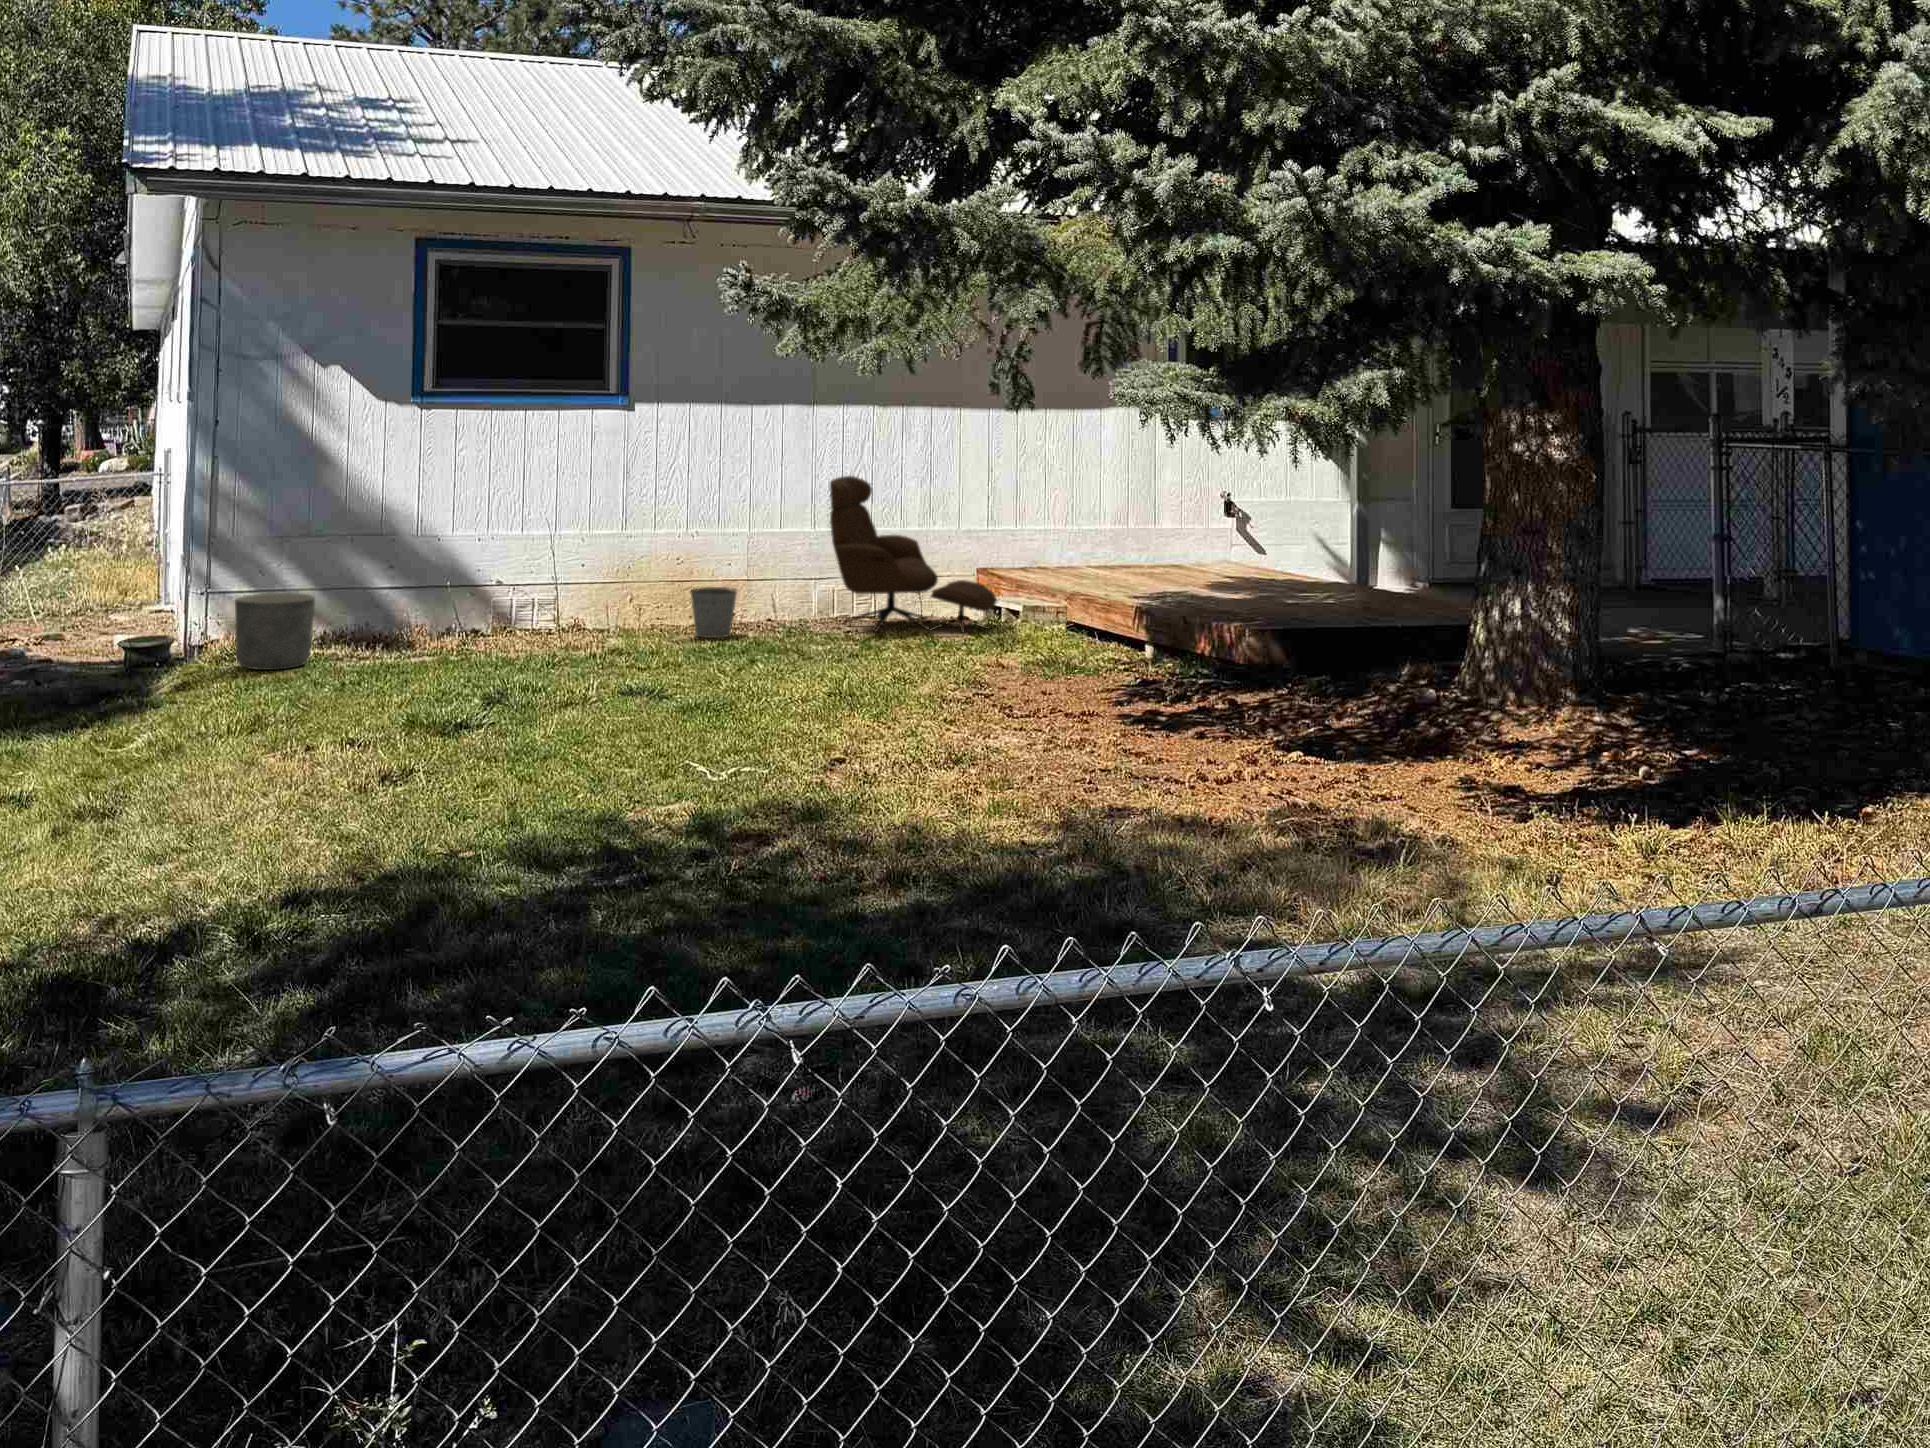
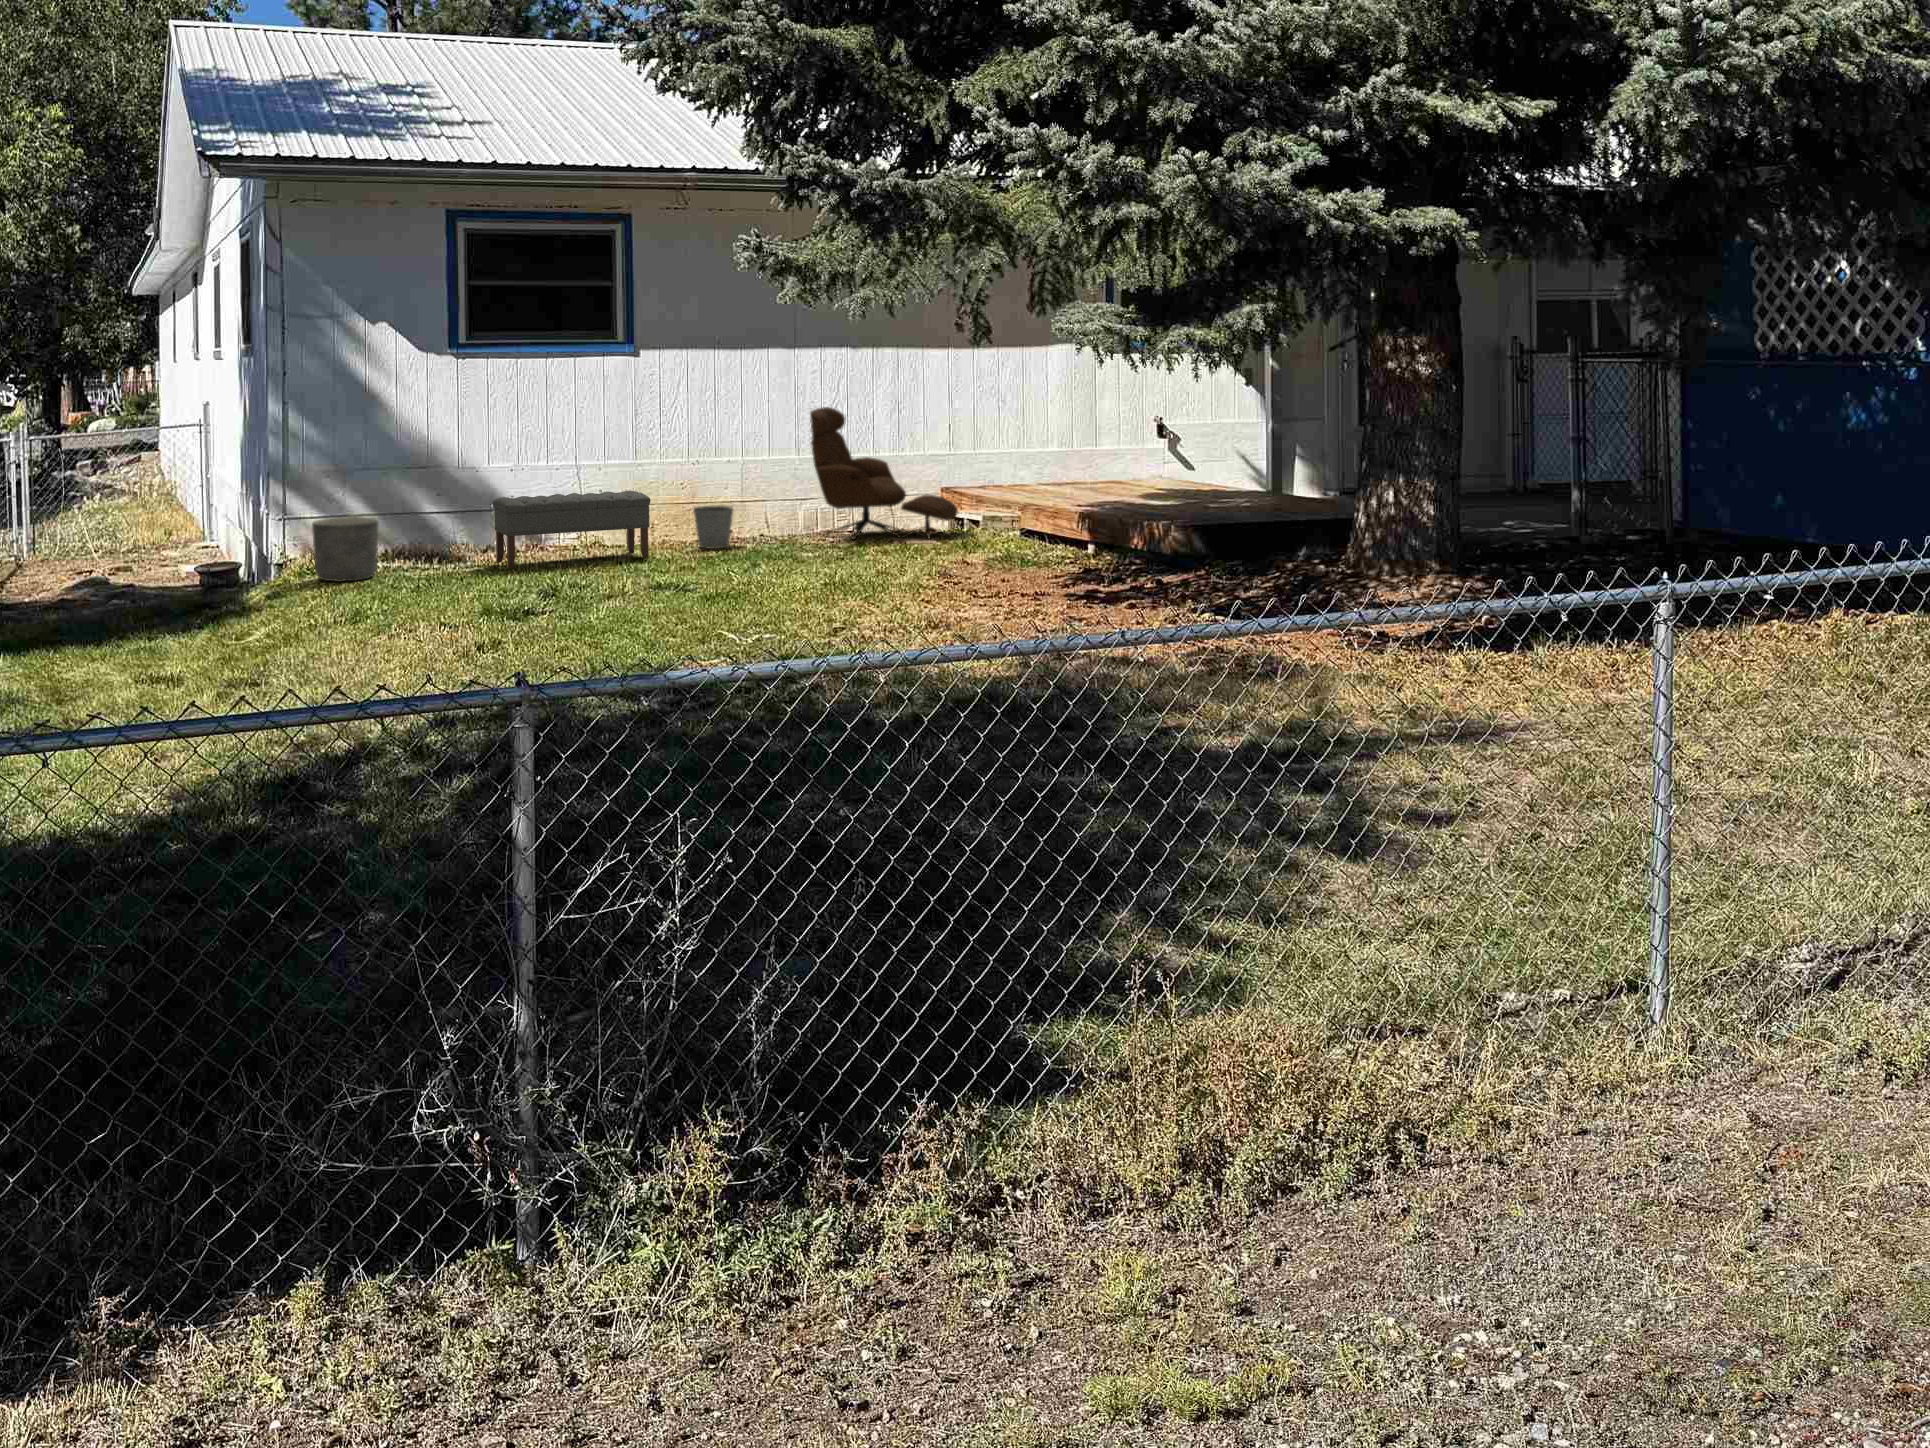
bench: none [454,568,639,658] -> present [493,491,651,569]

